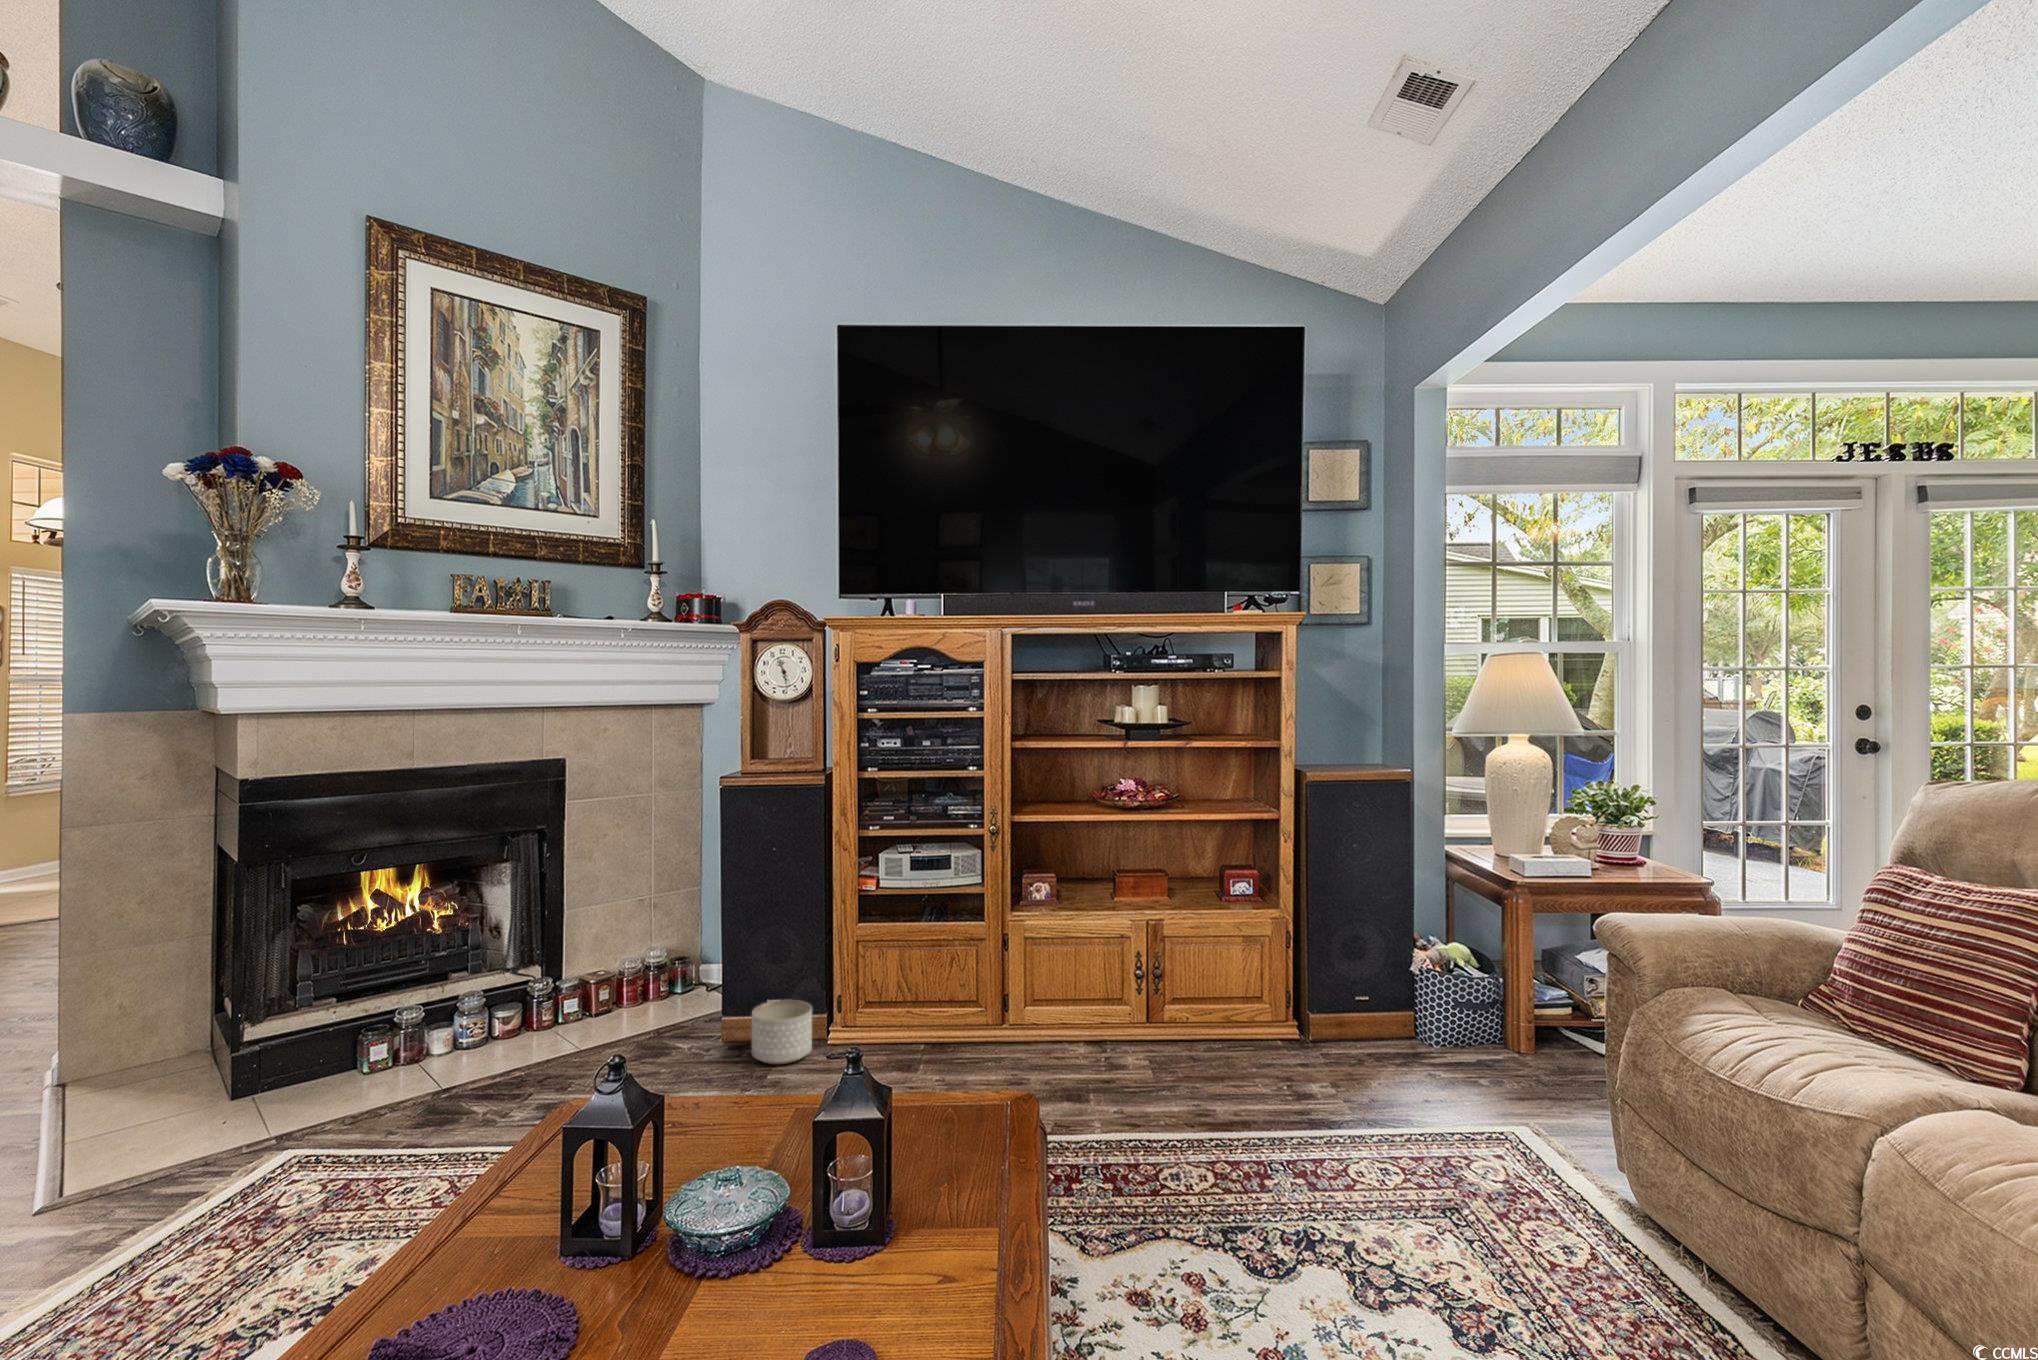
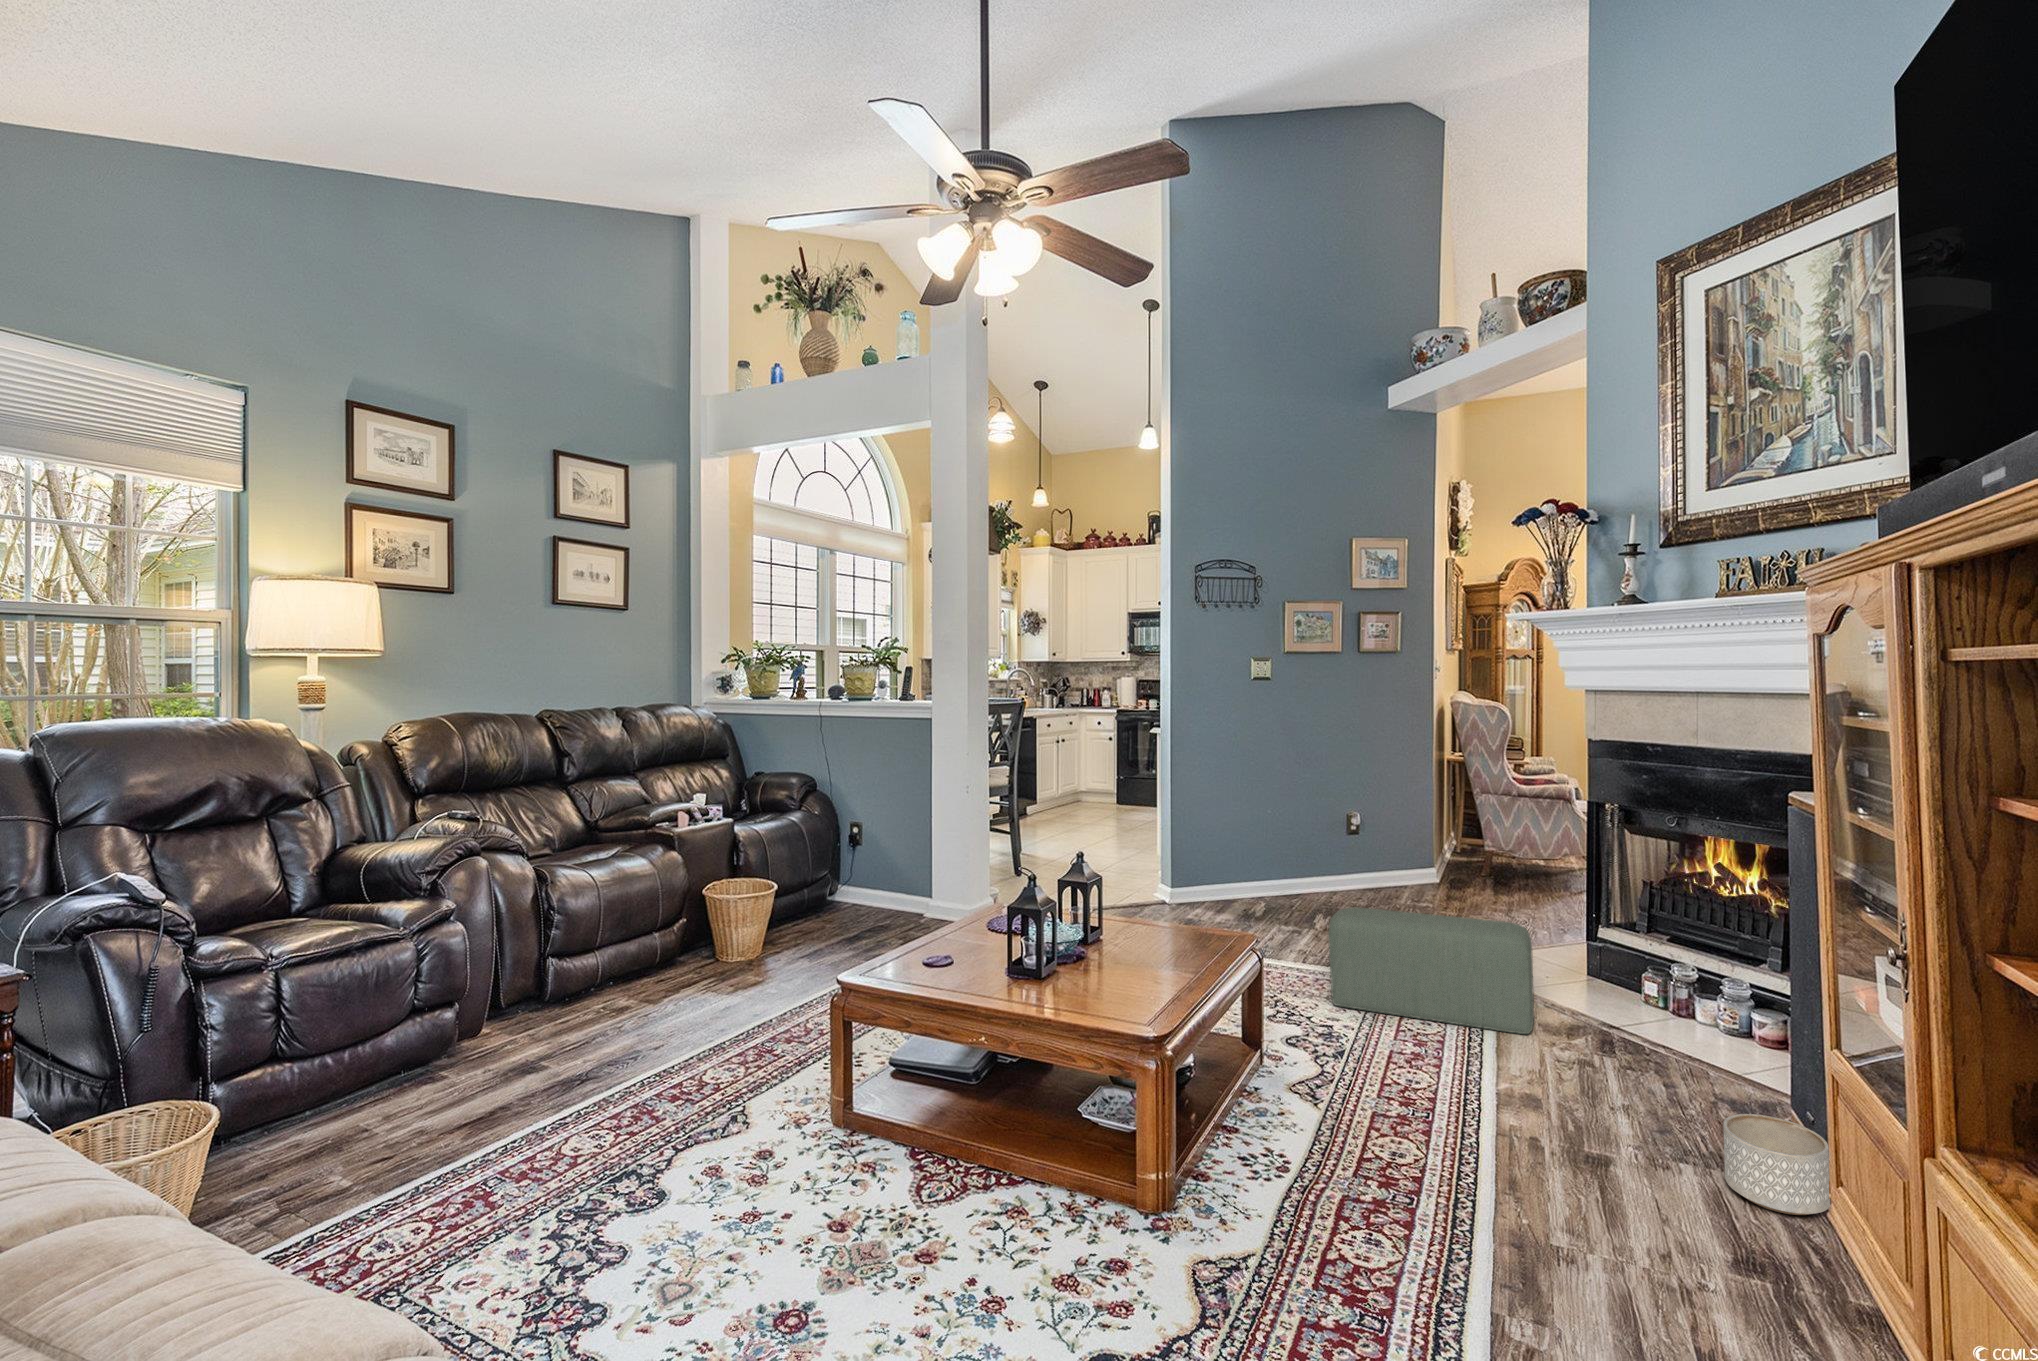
pouf: none [194,1011,465,1279] -> present [1328,907,1534,1034]

